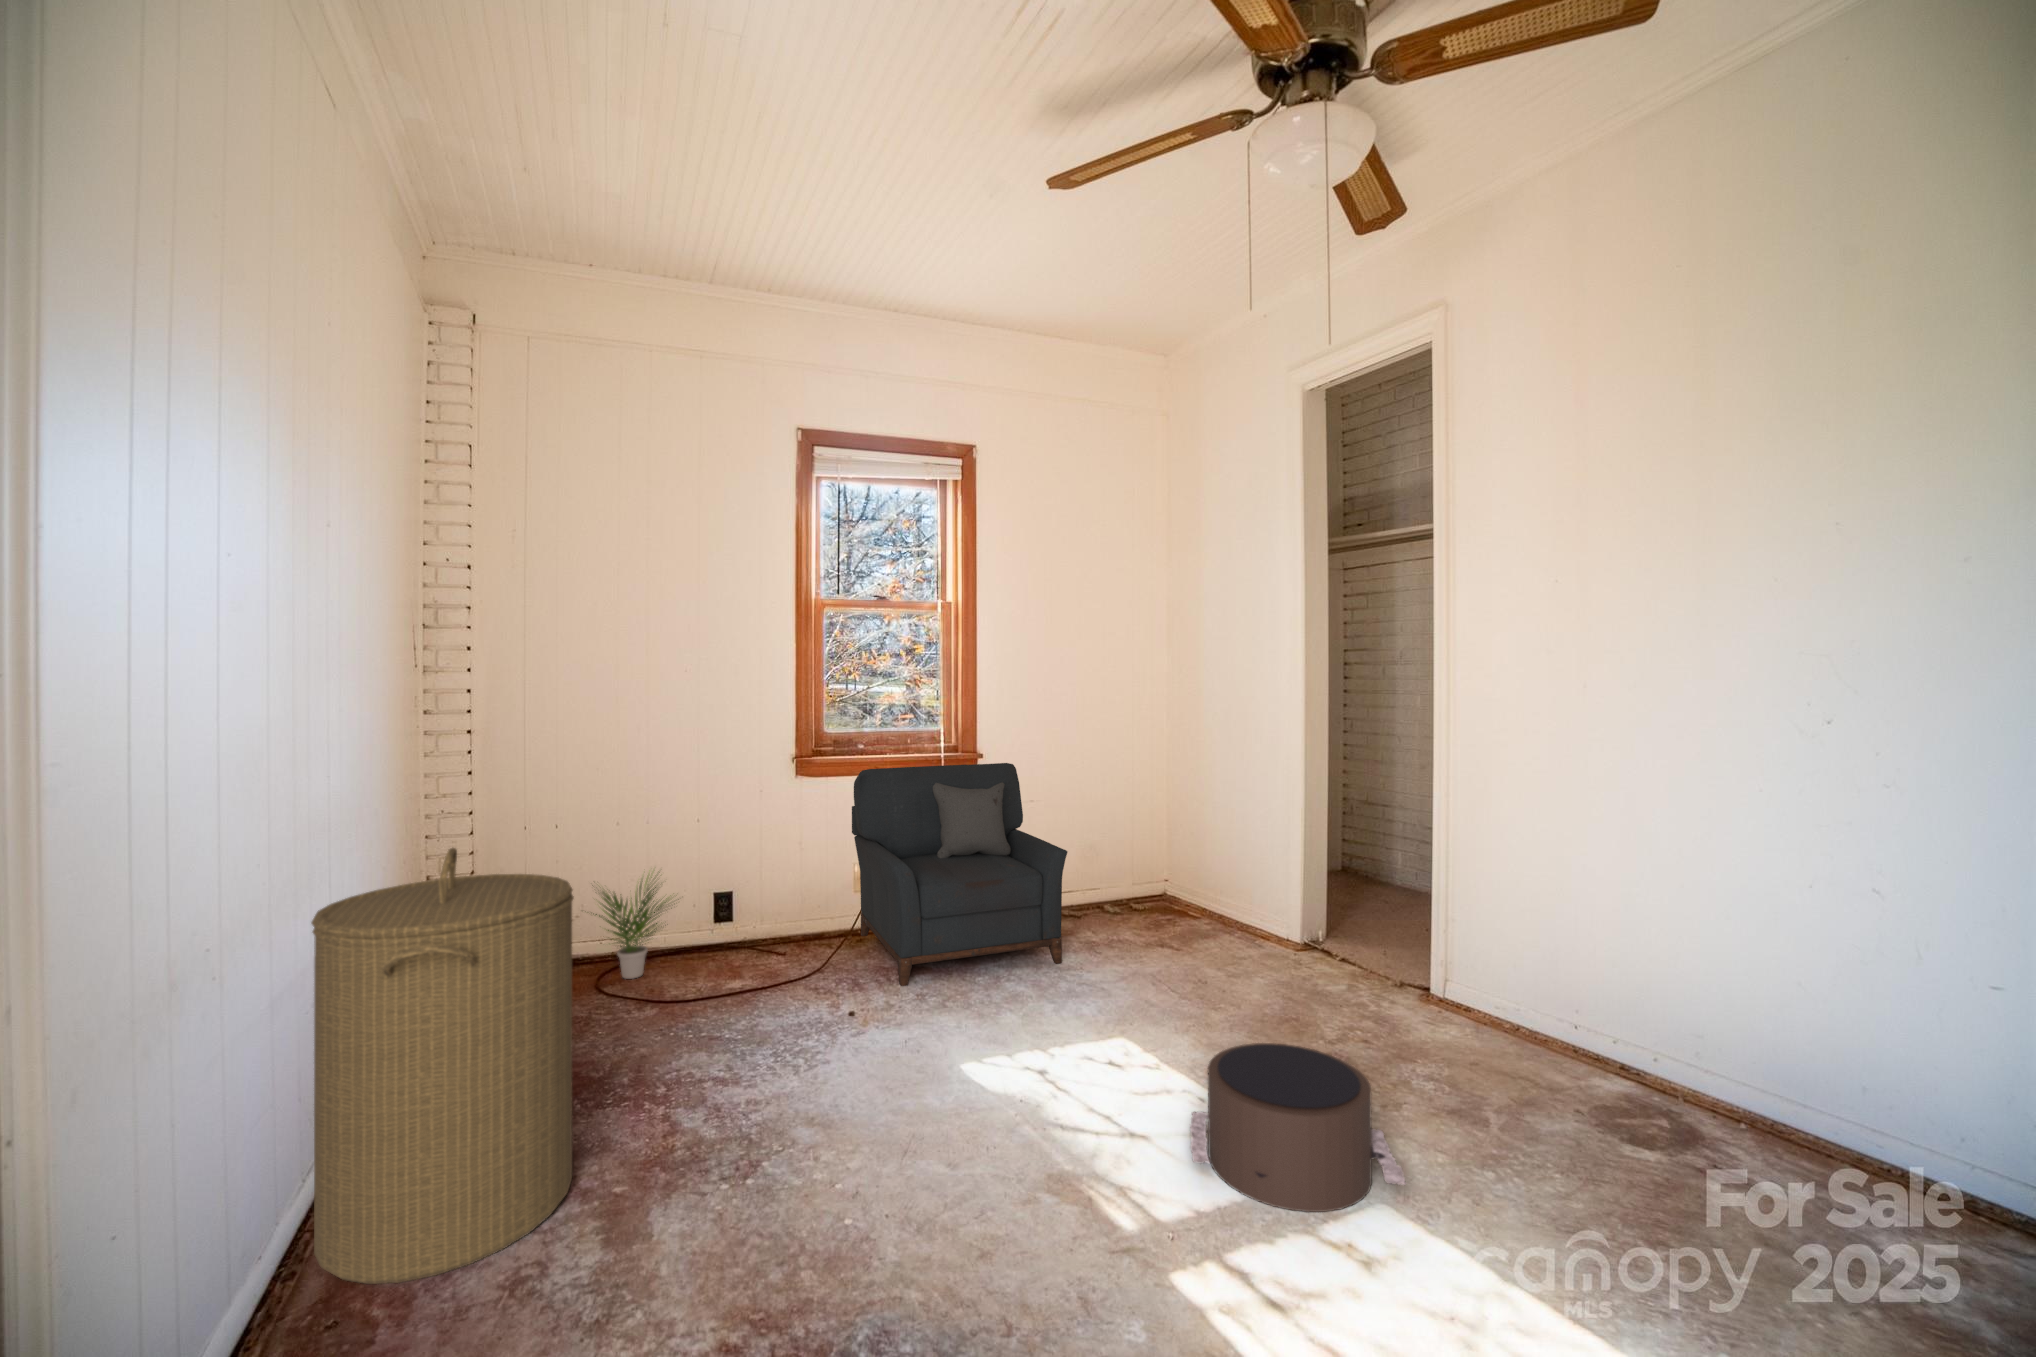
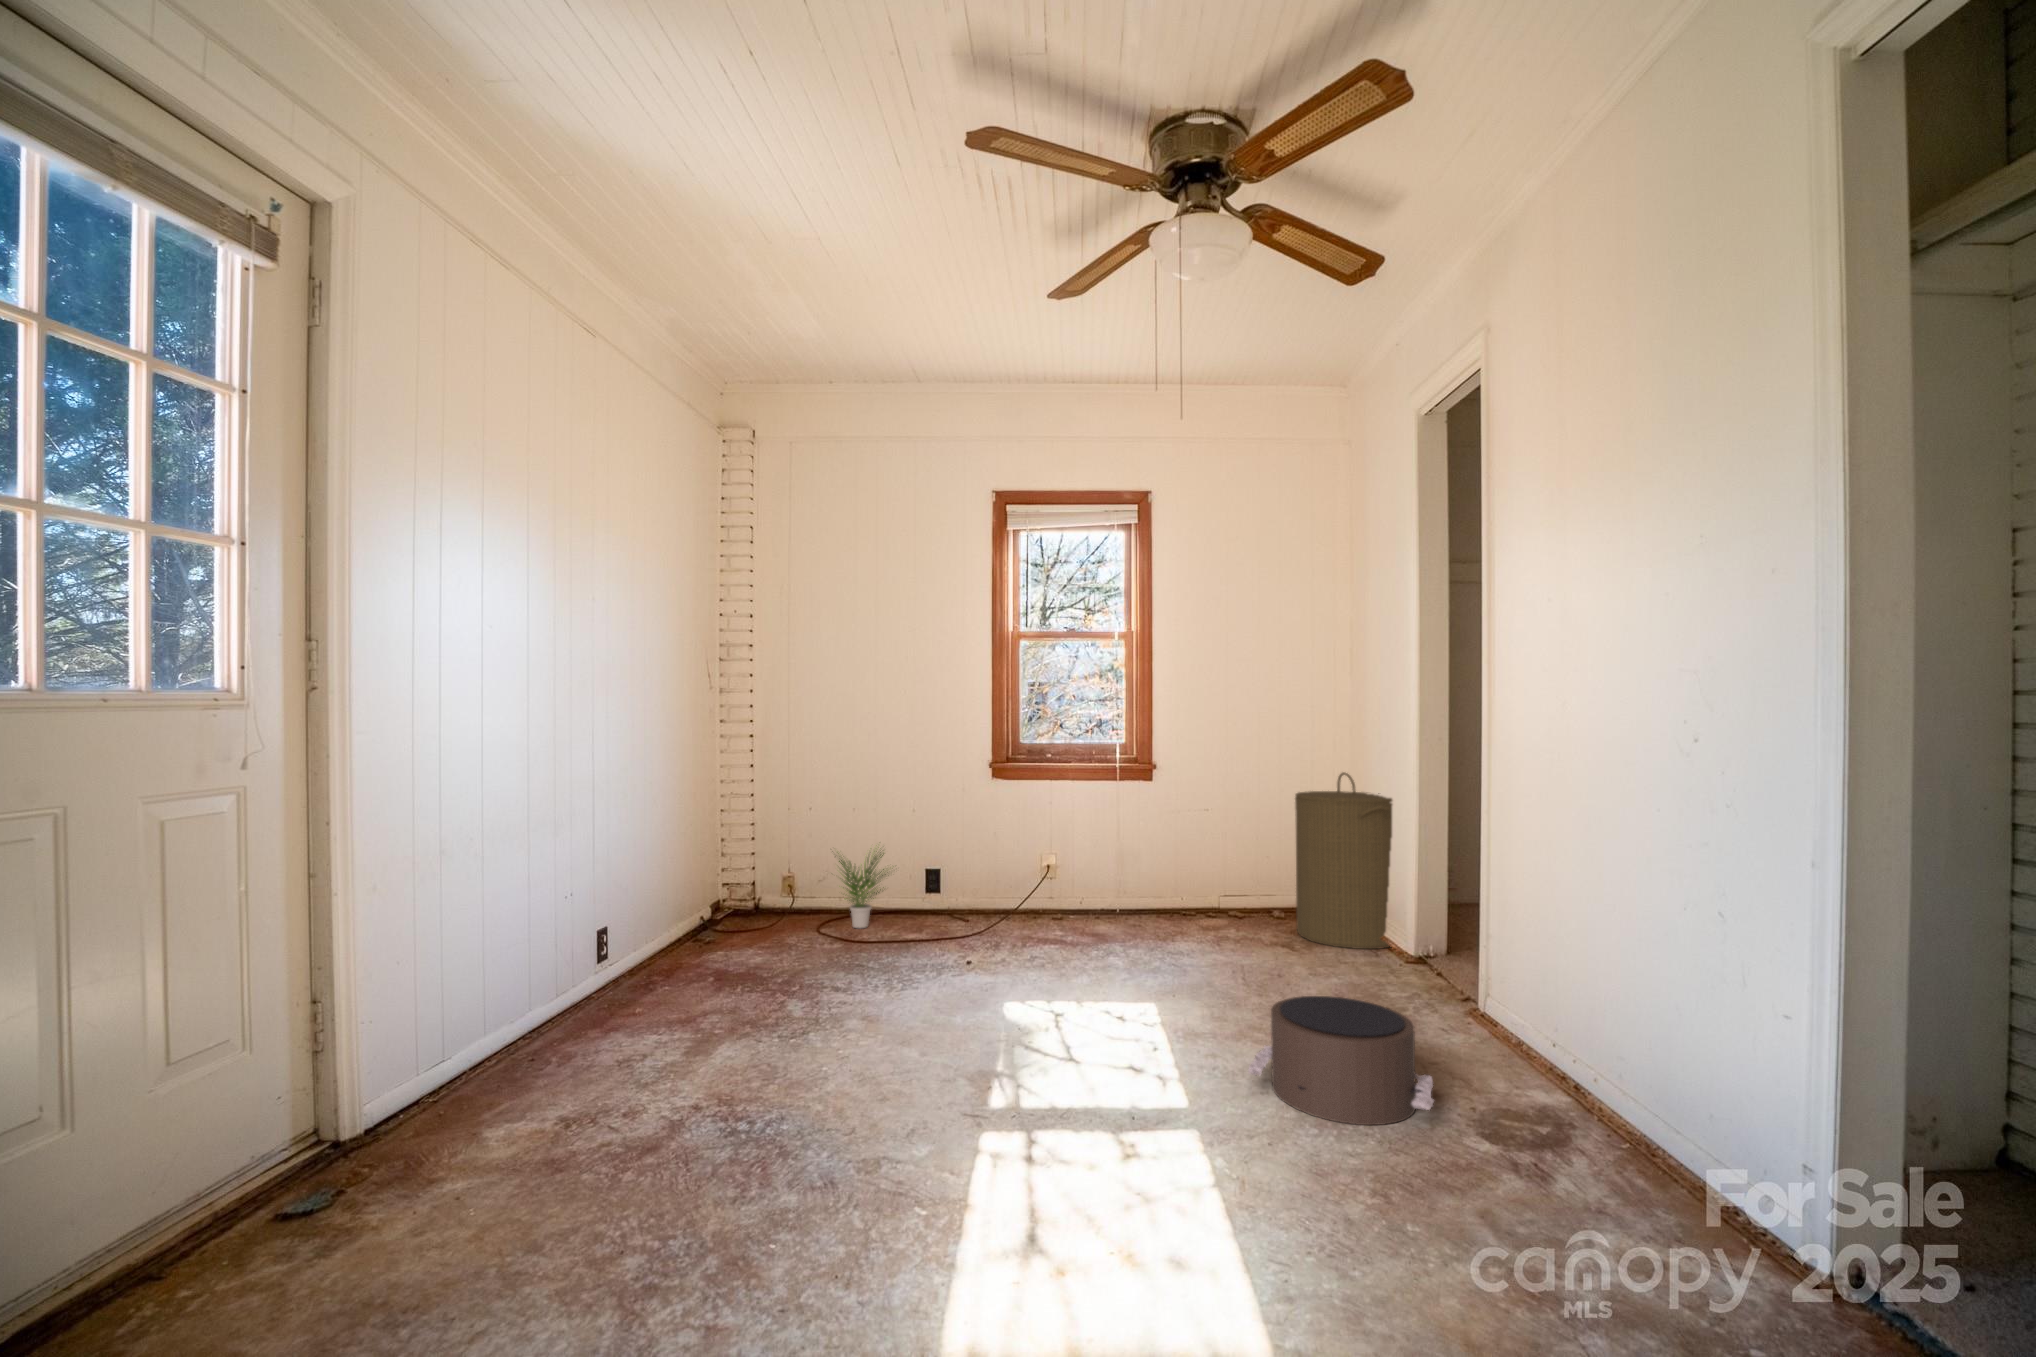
armchair: present [852,763,1067,986] -> none [1037,772,1217,952]
laundry hamper: present [312,848,574,1284] -> present [1295,772,1392,949]

